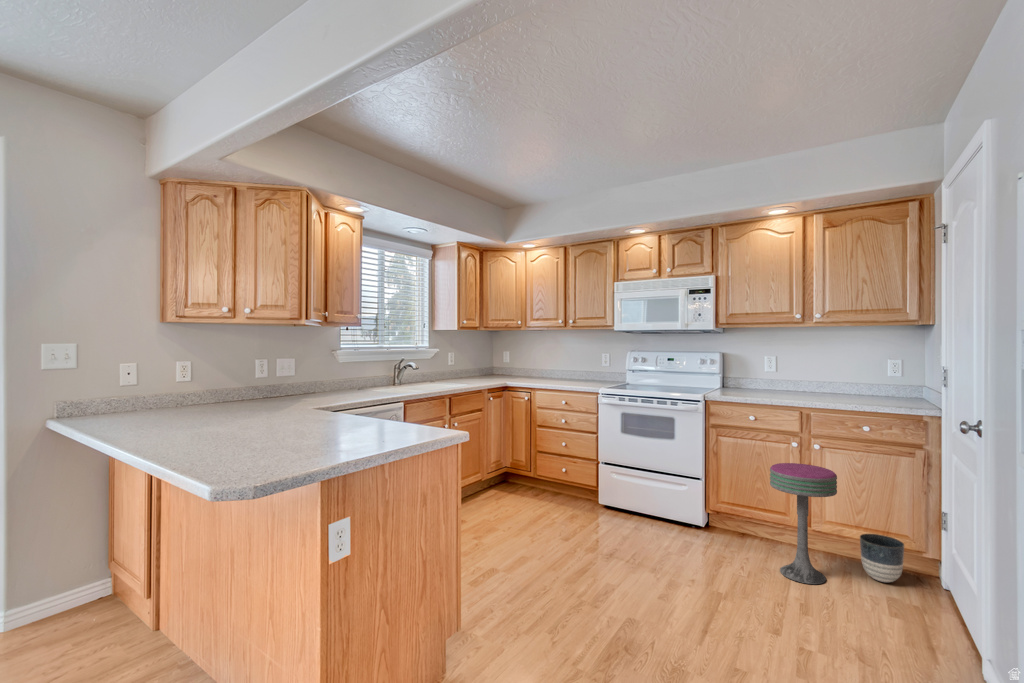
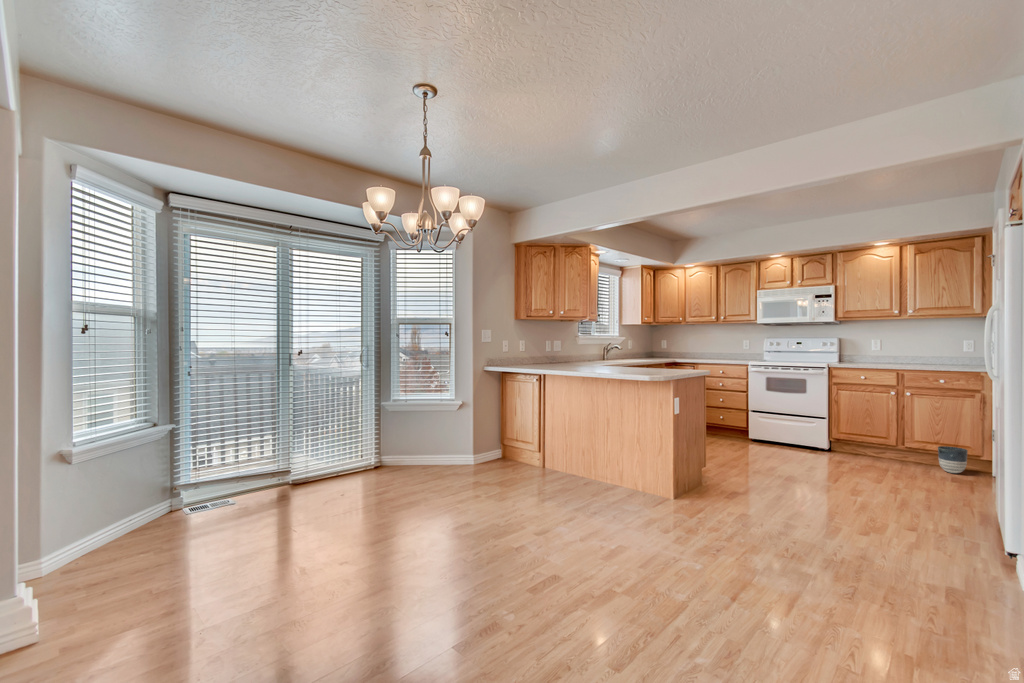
bar stool: present [770,463,837,584] -> none [876,403,922,472]

